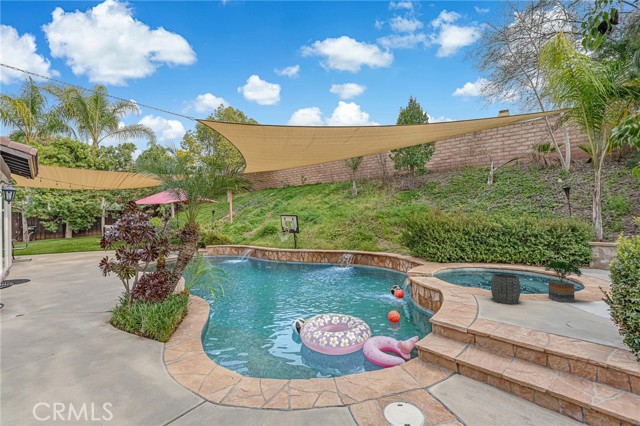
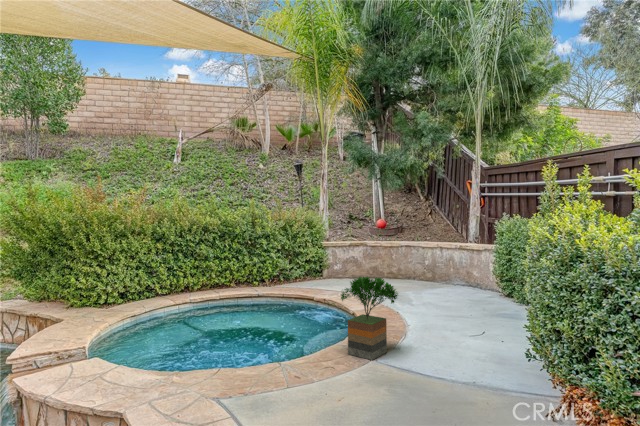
woven basket: present [491,274,520,304] -> none [263,322,325,405]

